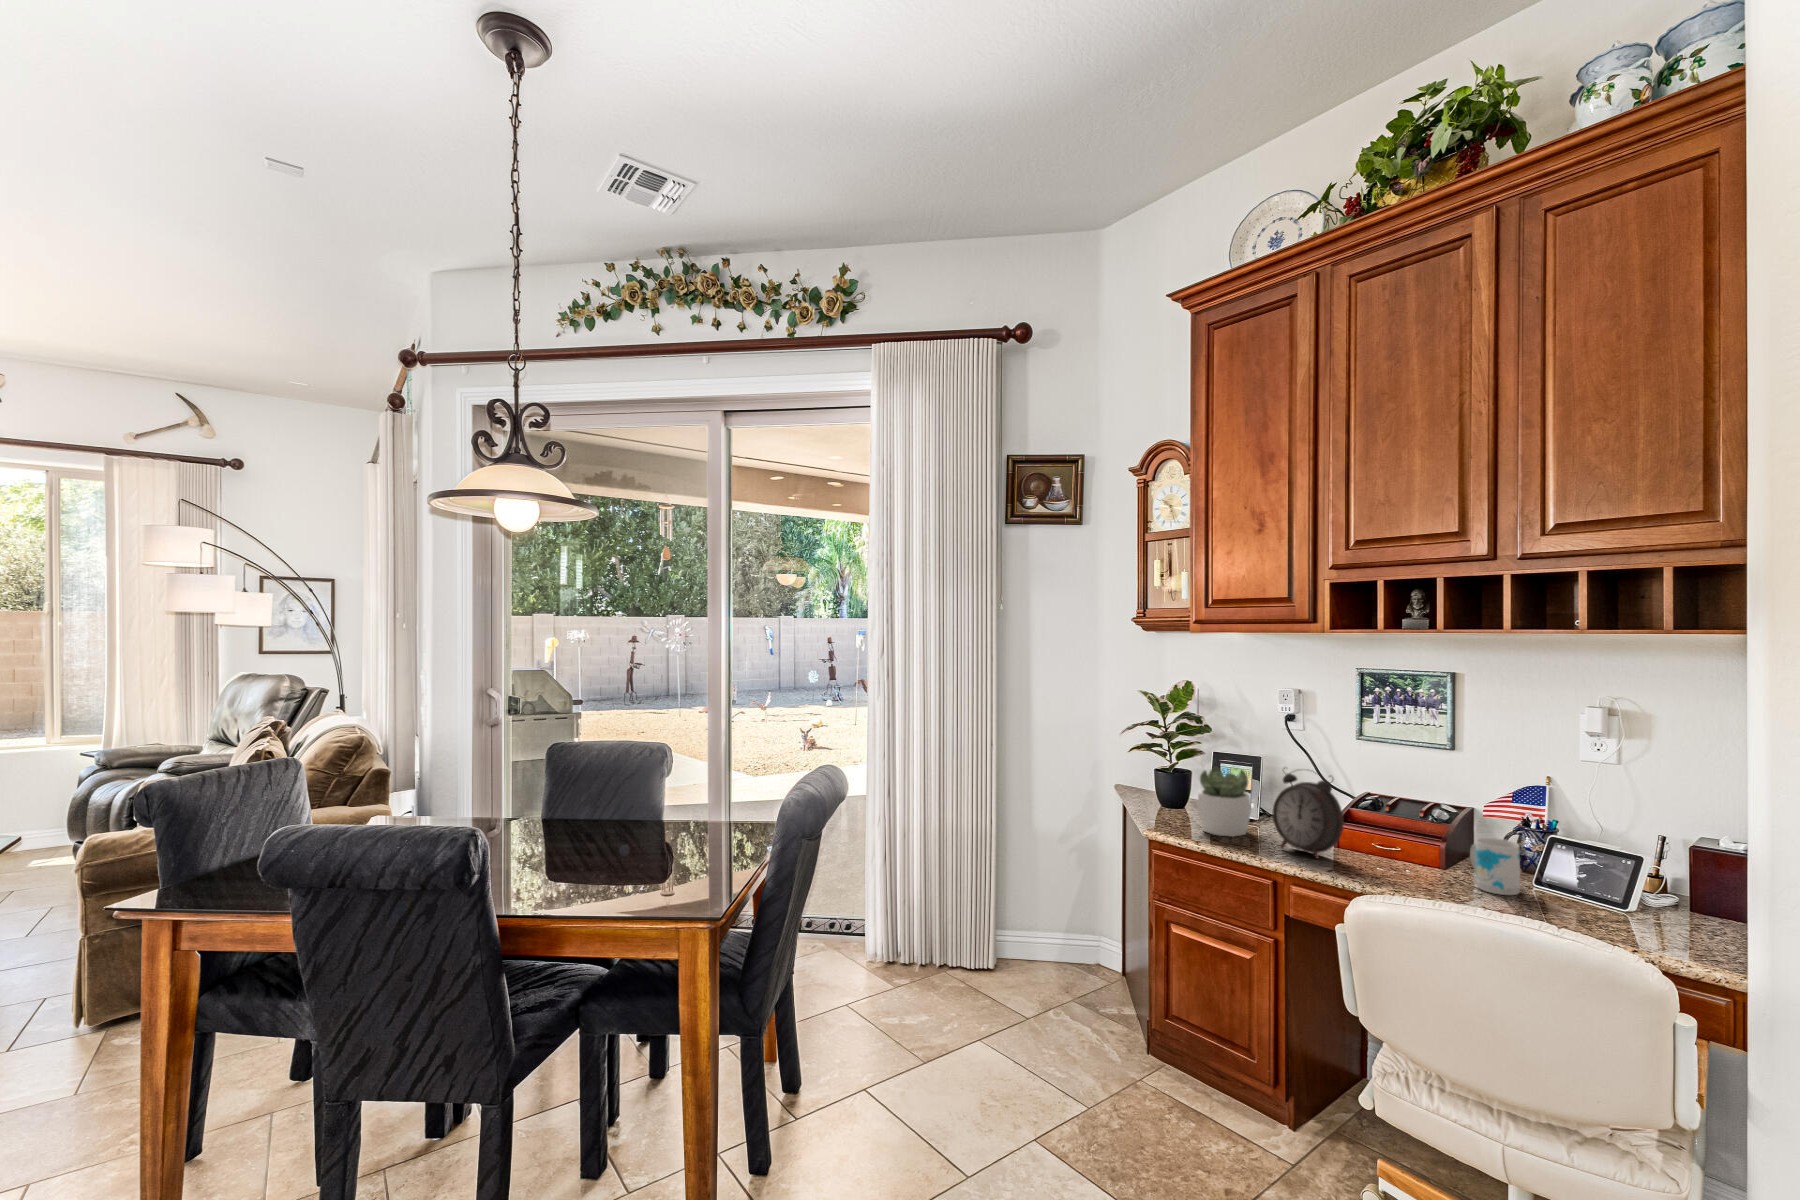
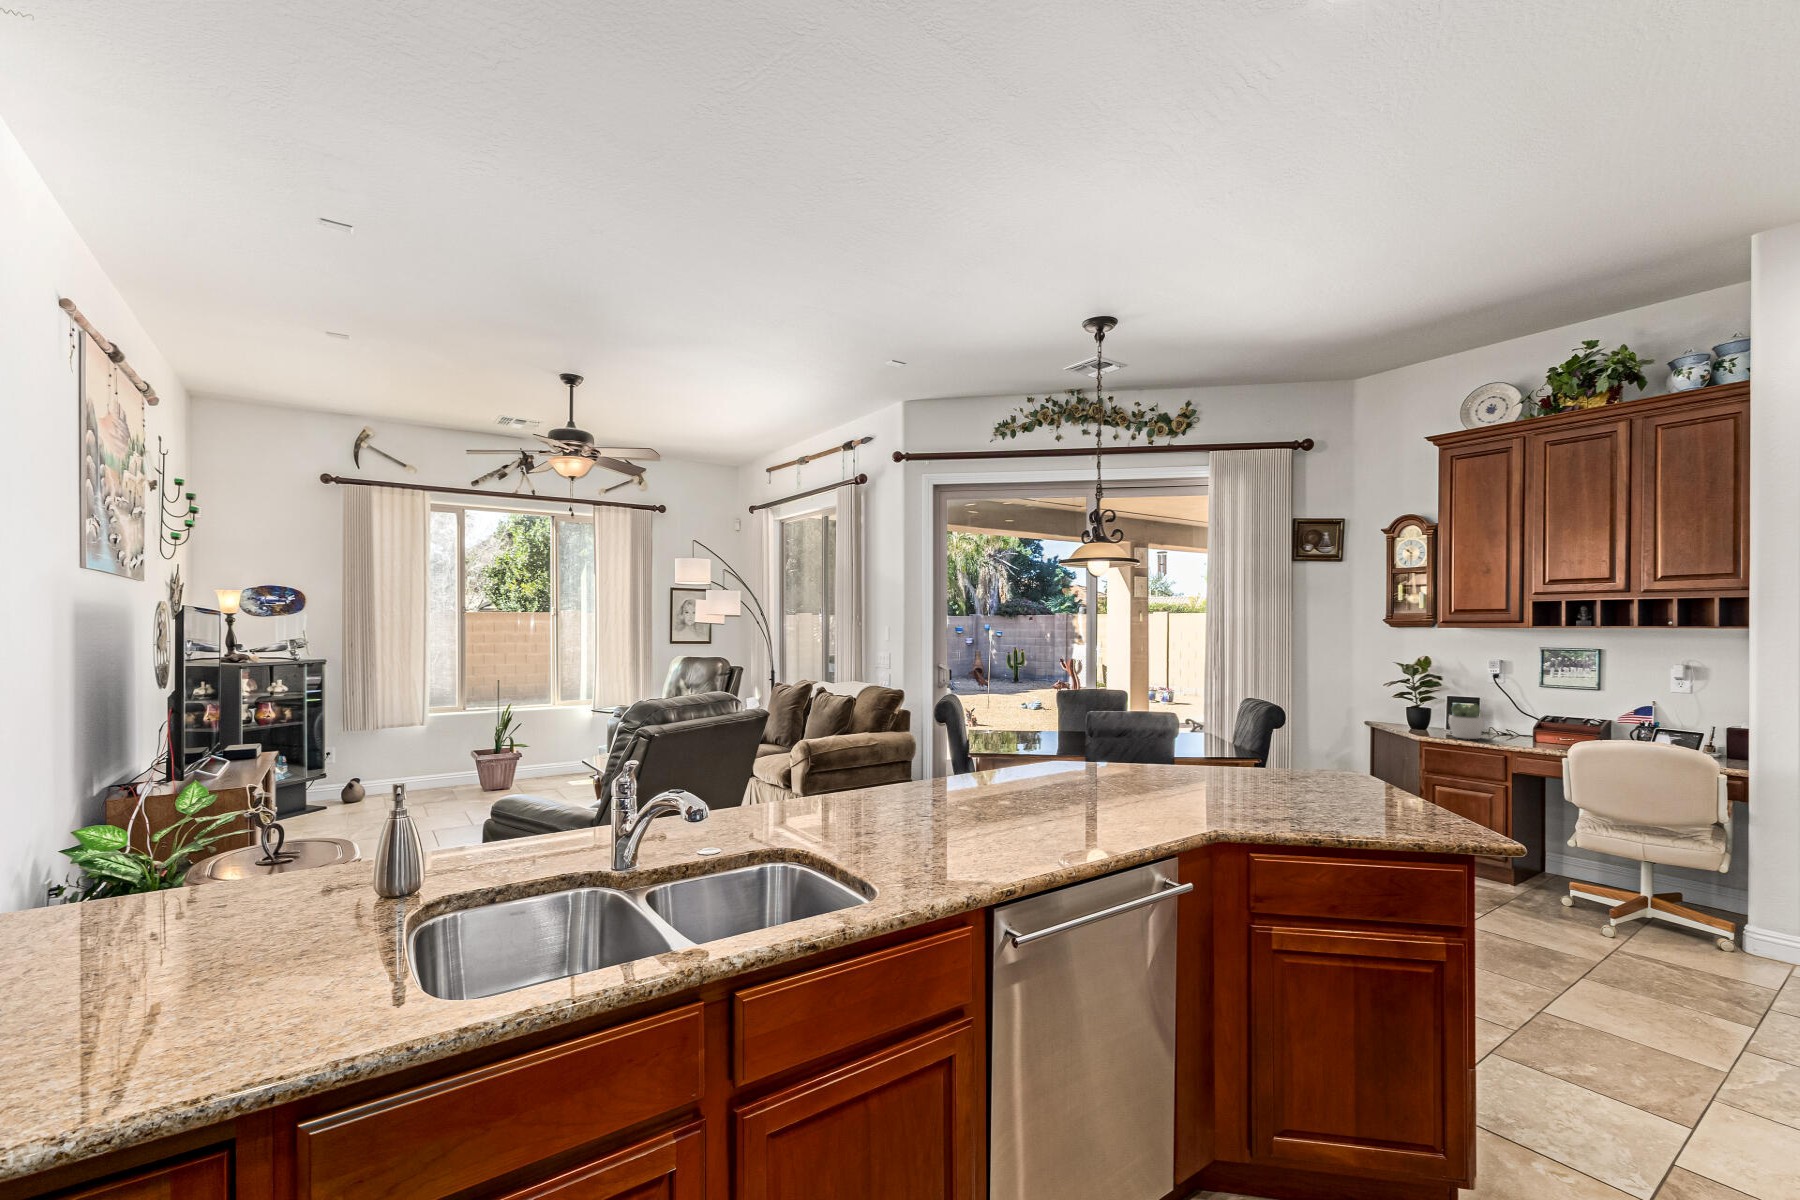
alarm clock: present [1273,768,1344,859] -> none [1501,700,1545,746]
mug: present [1470,838,1520,895] -> none [1616,729,1644,755]

